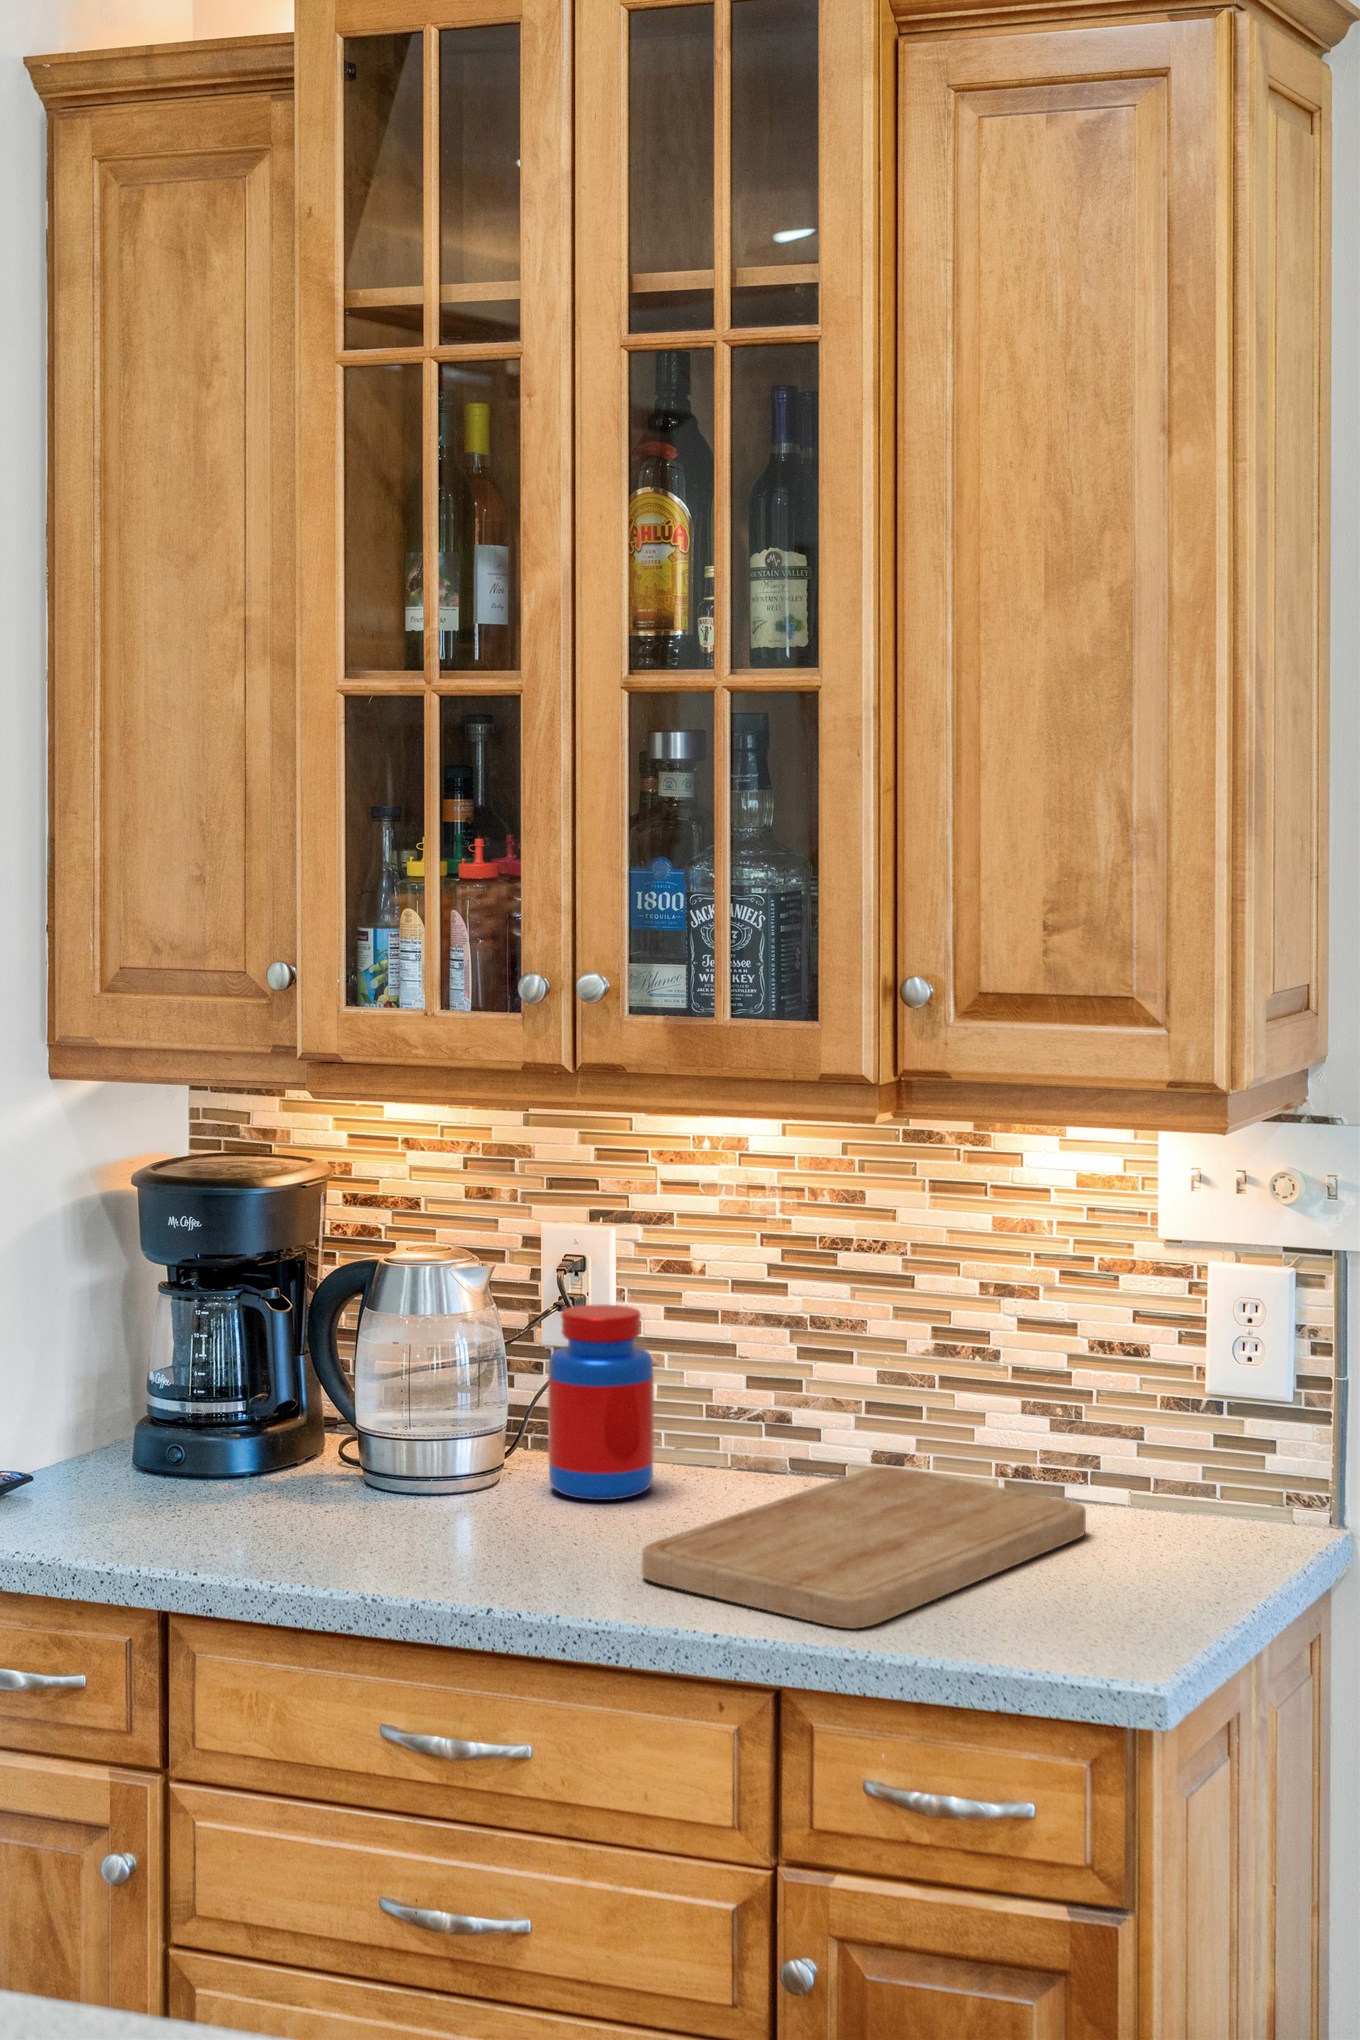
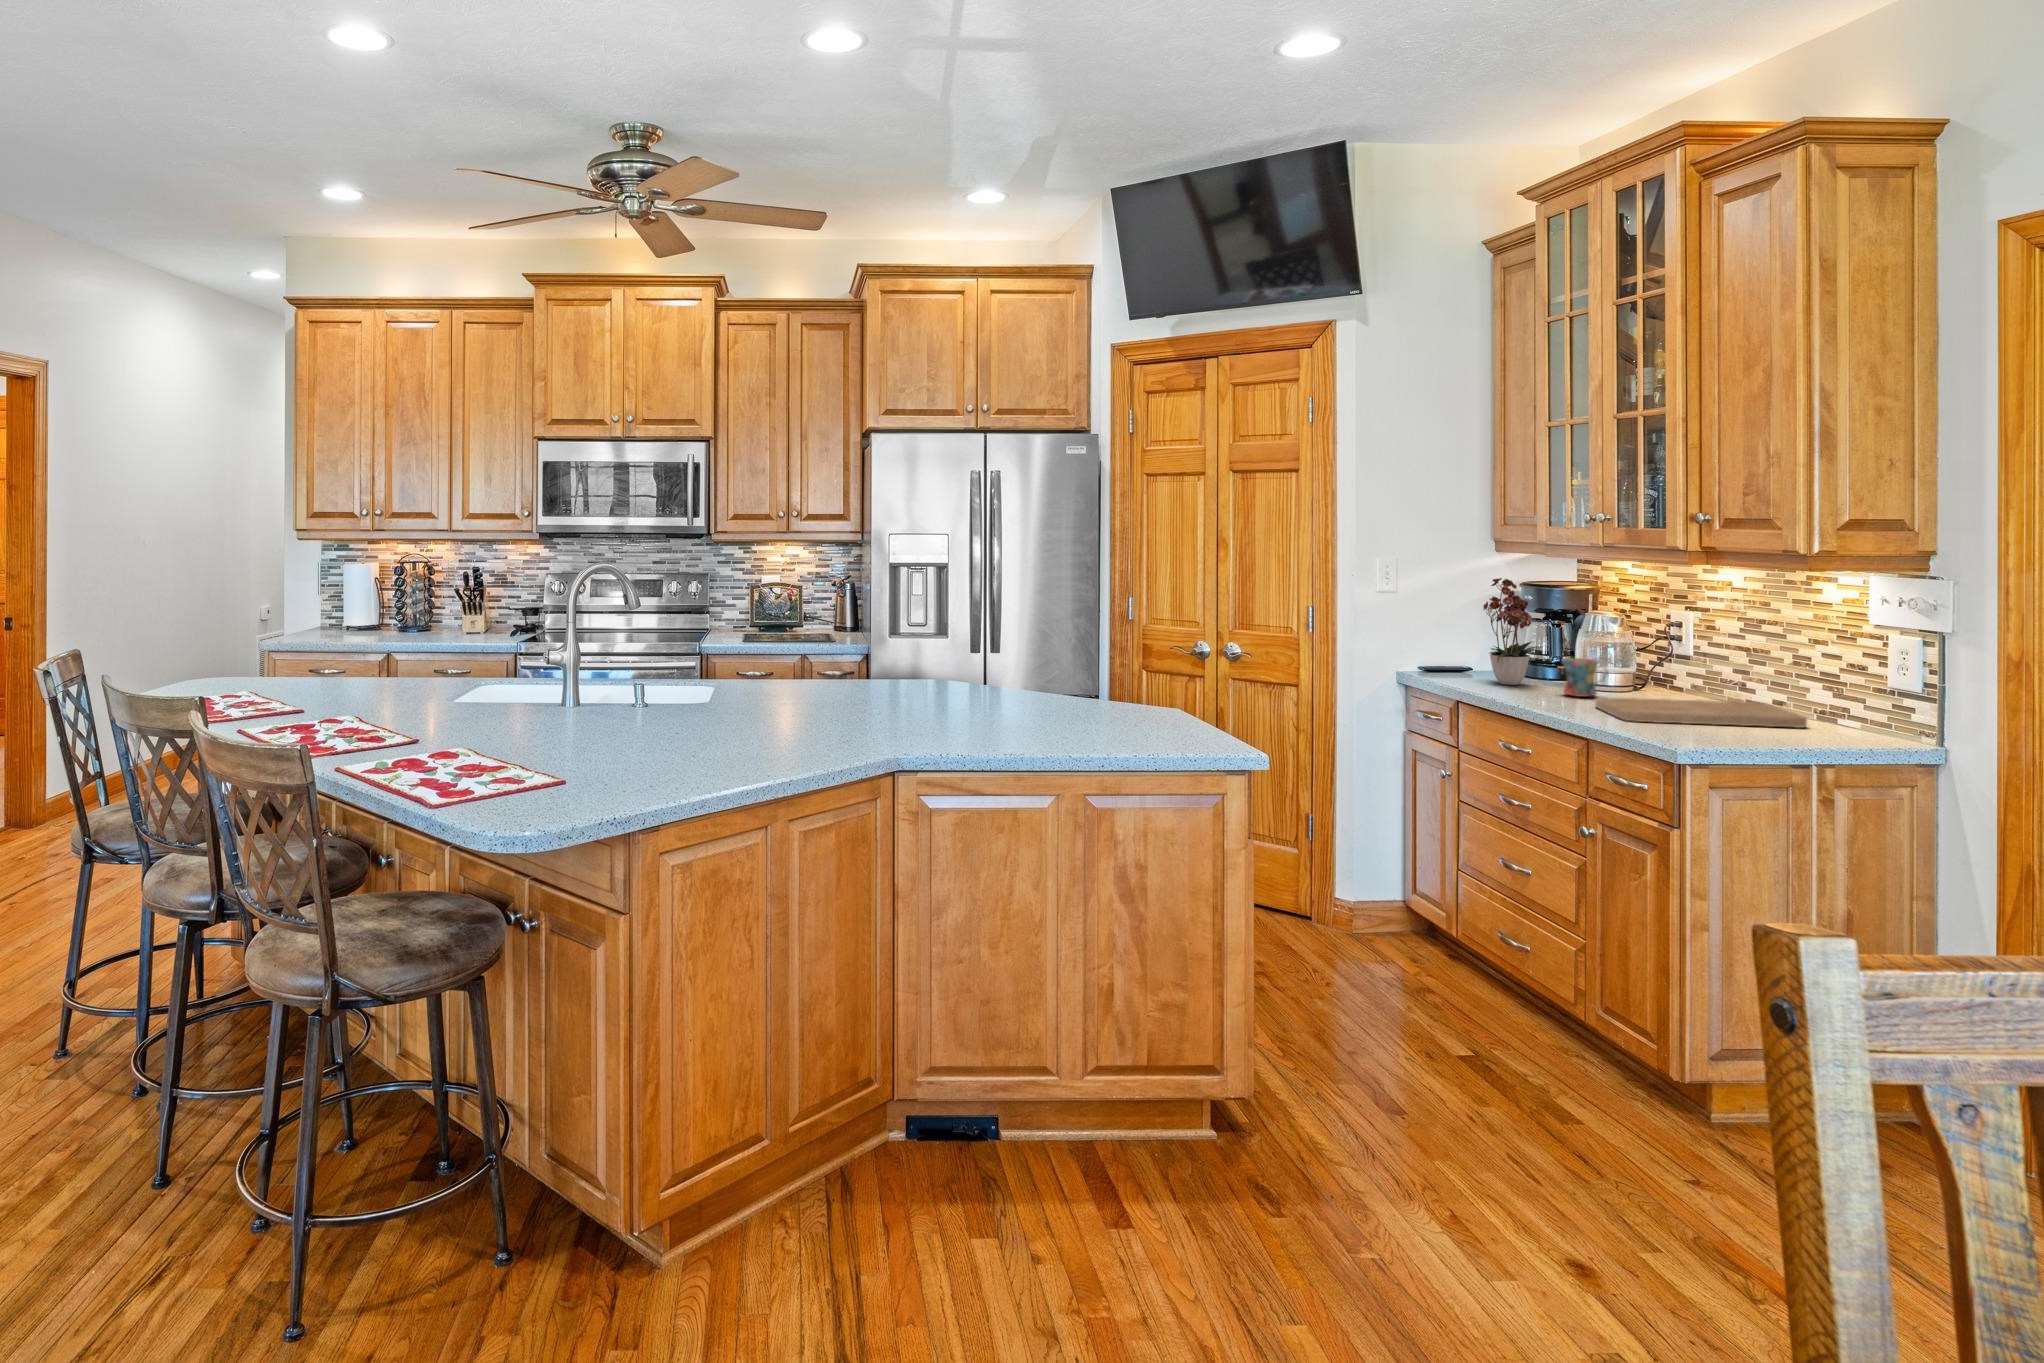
flower arrangement: none [129,1156,351,1531] -> present [1483,578,1535,685]
jar: present [548,1304,654,1500] -> none [1632,634,1677,699]
mug: none [441,1411,567,1541] -> present [1562,658,1608,697]

